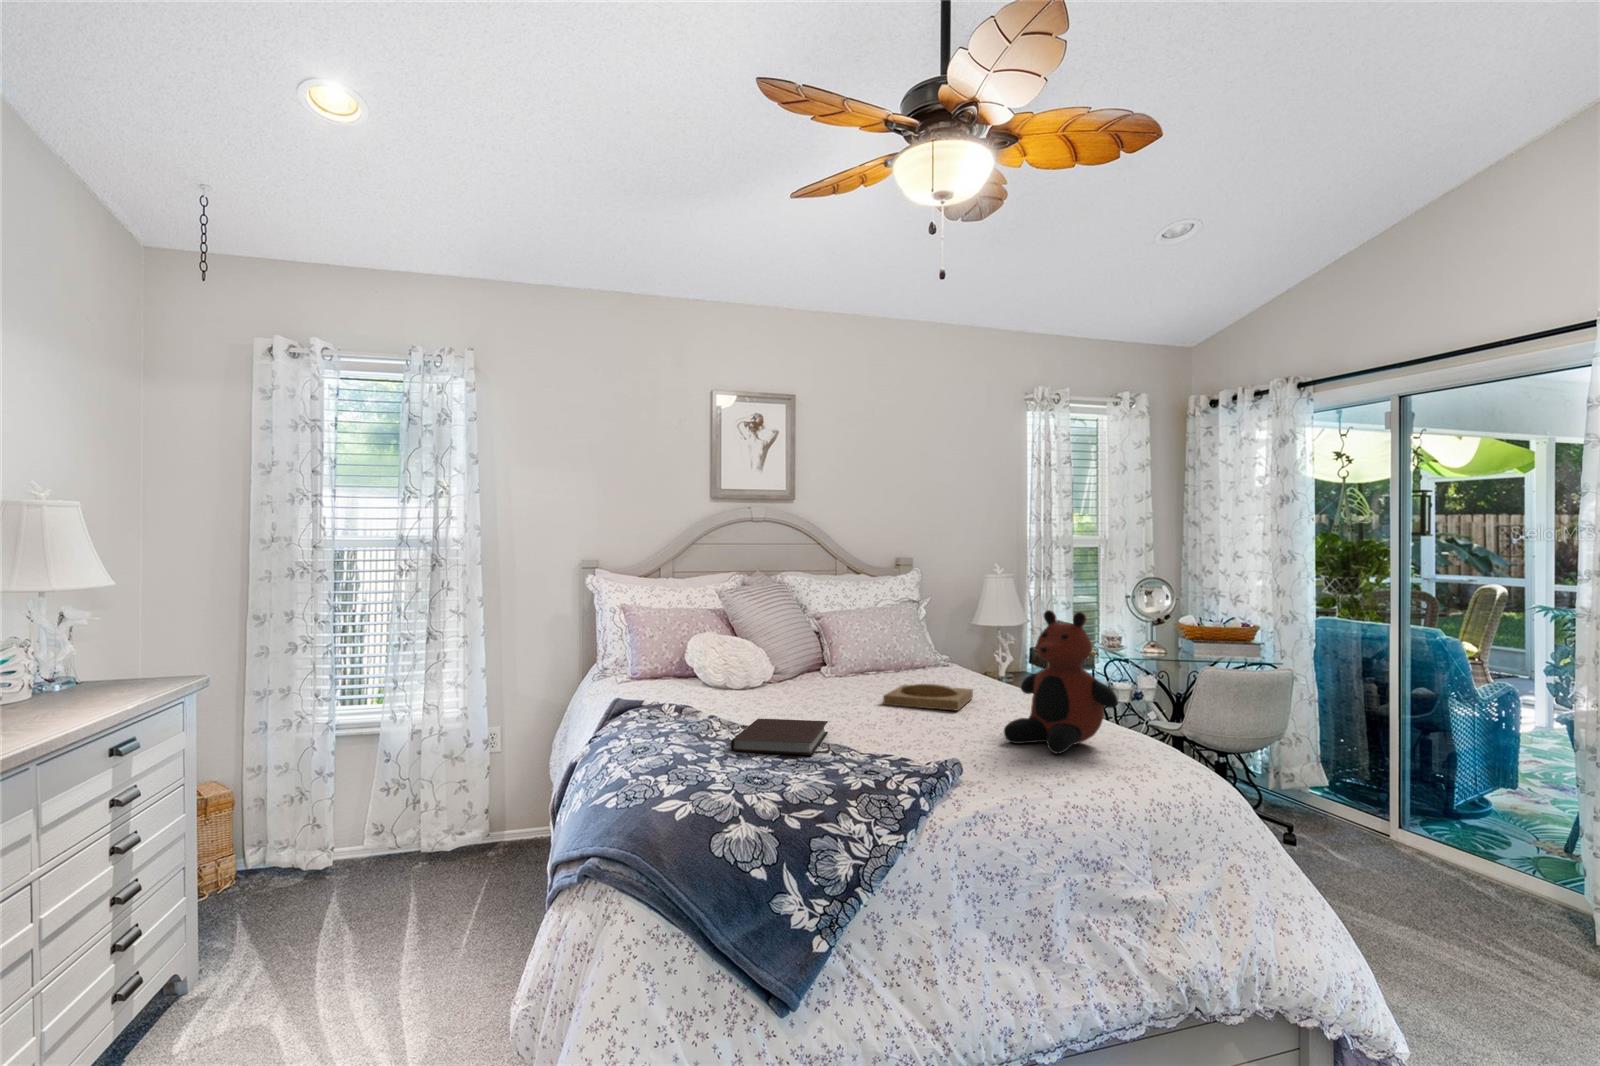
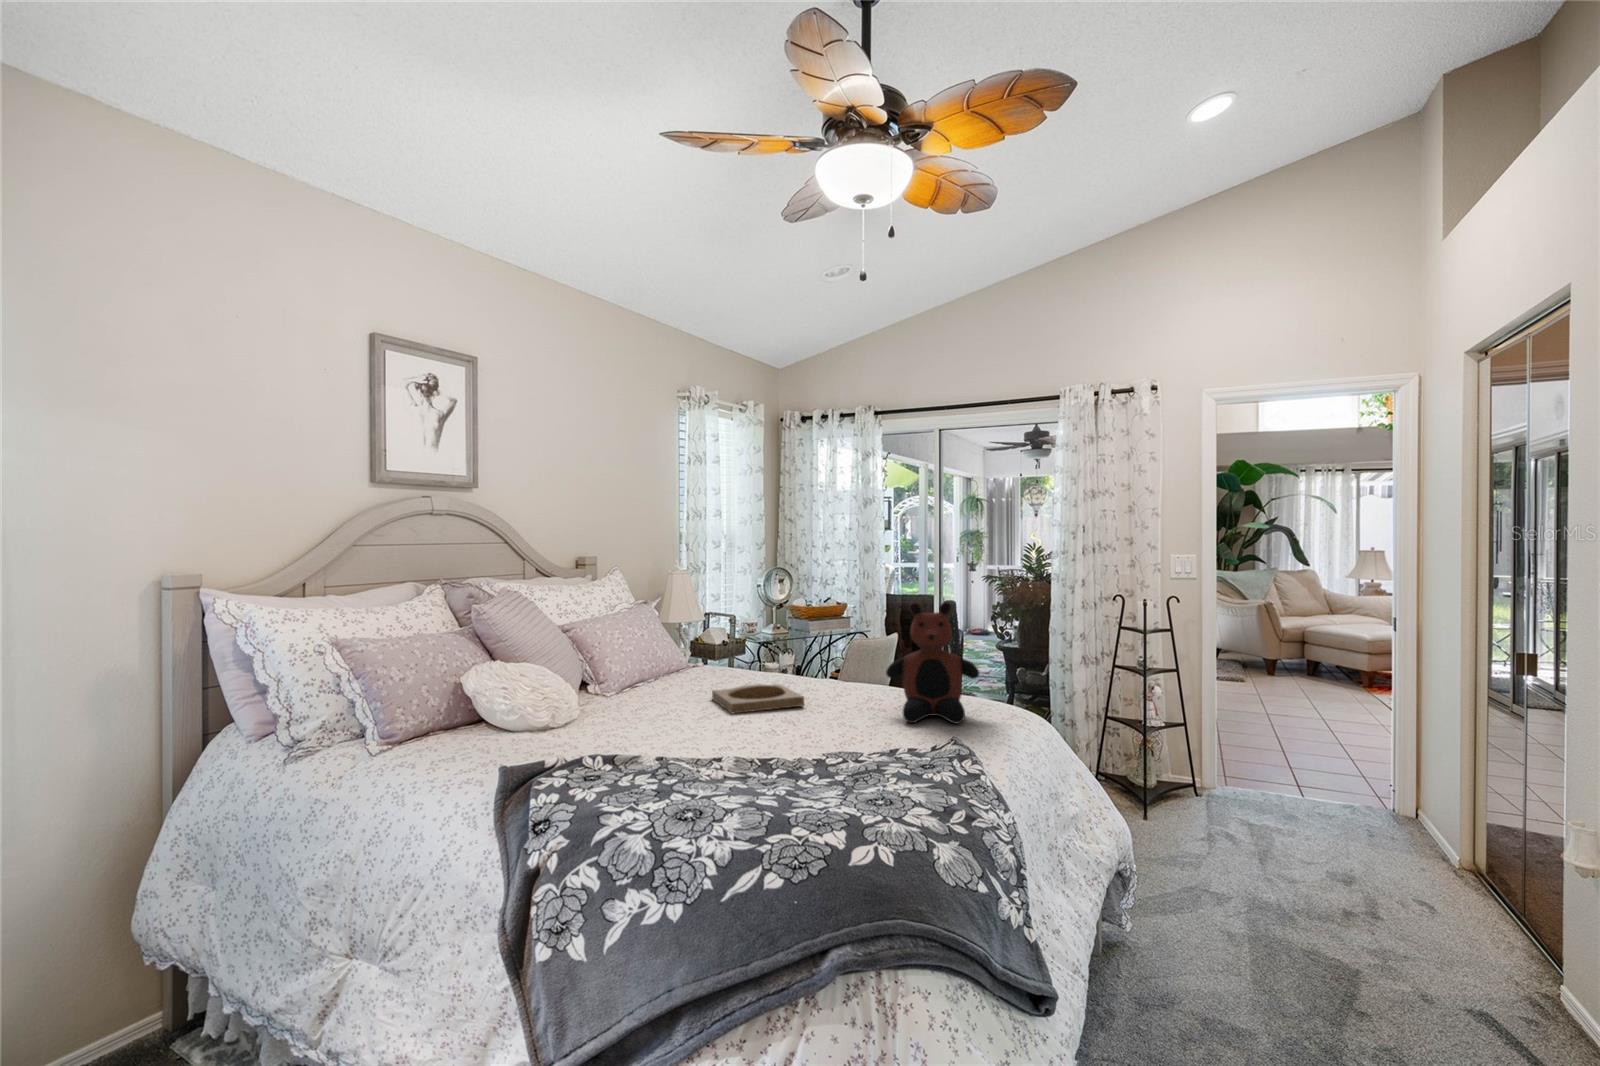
notebook: present [731,719,828,755] -> none [703,738,832,790]

